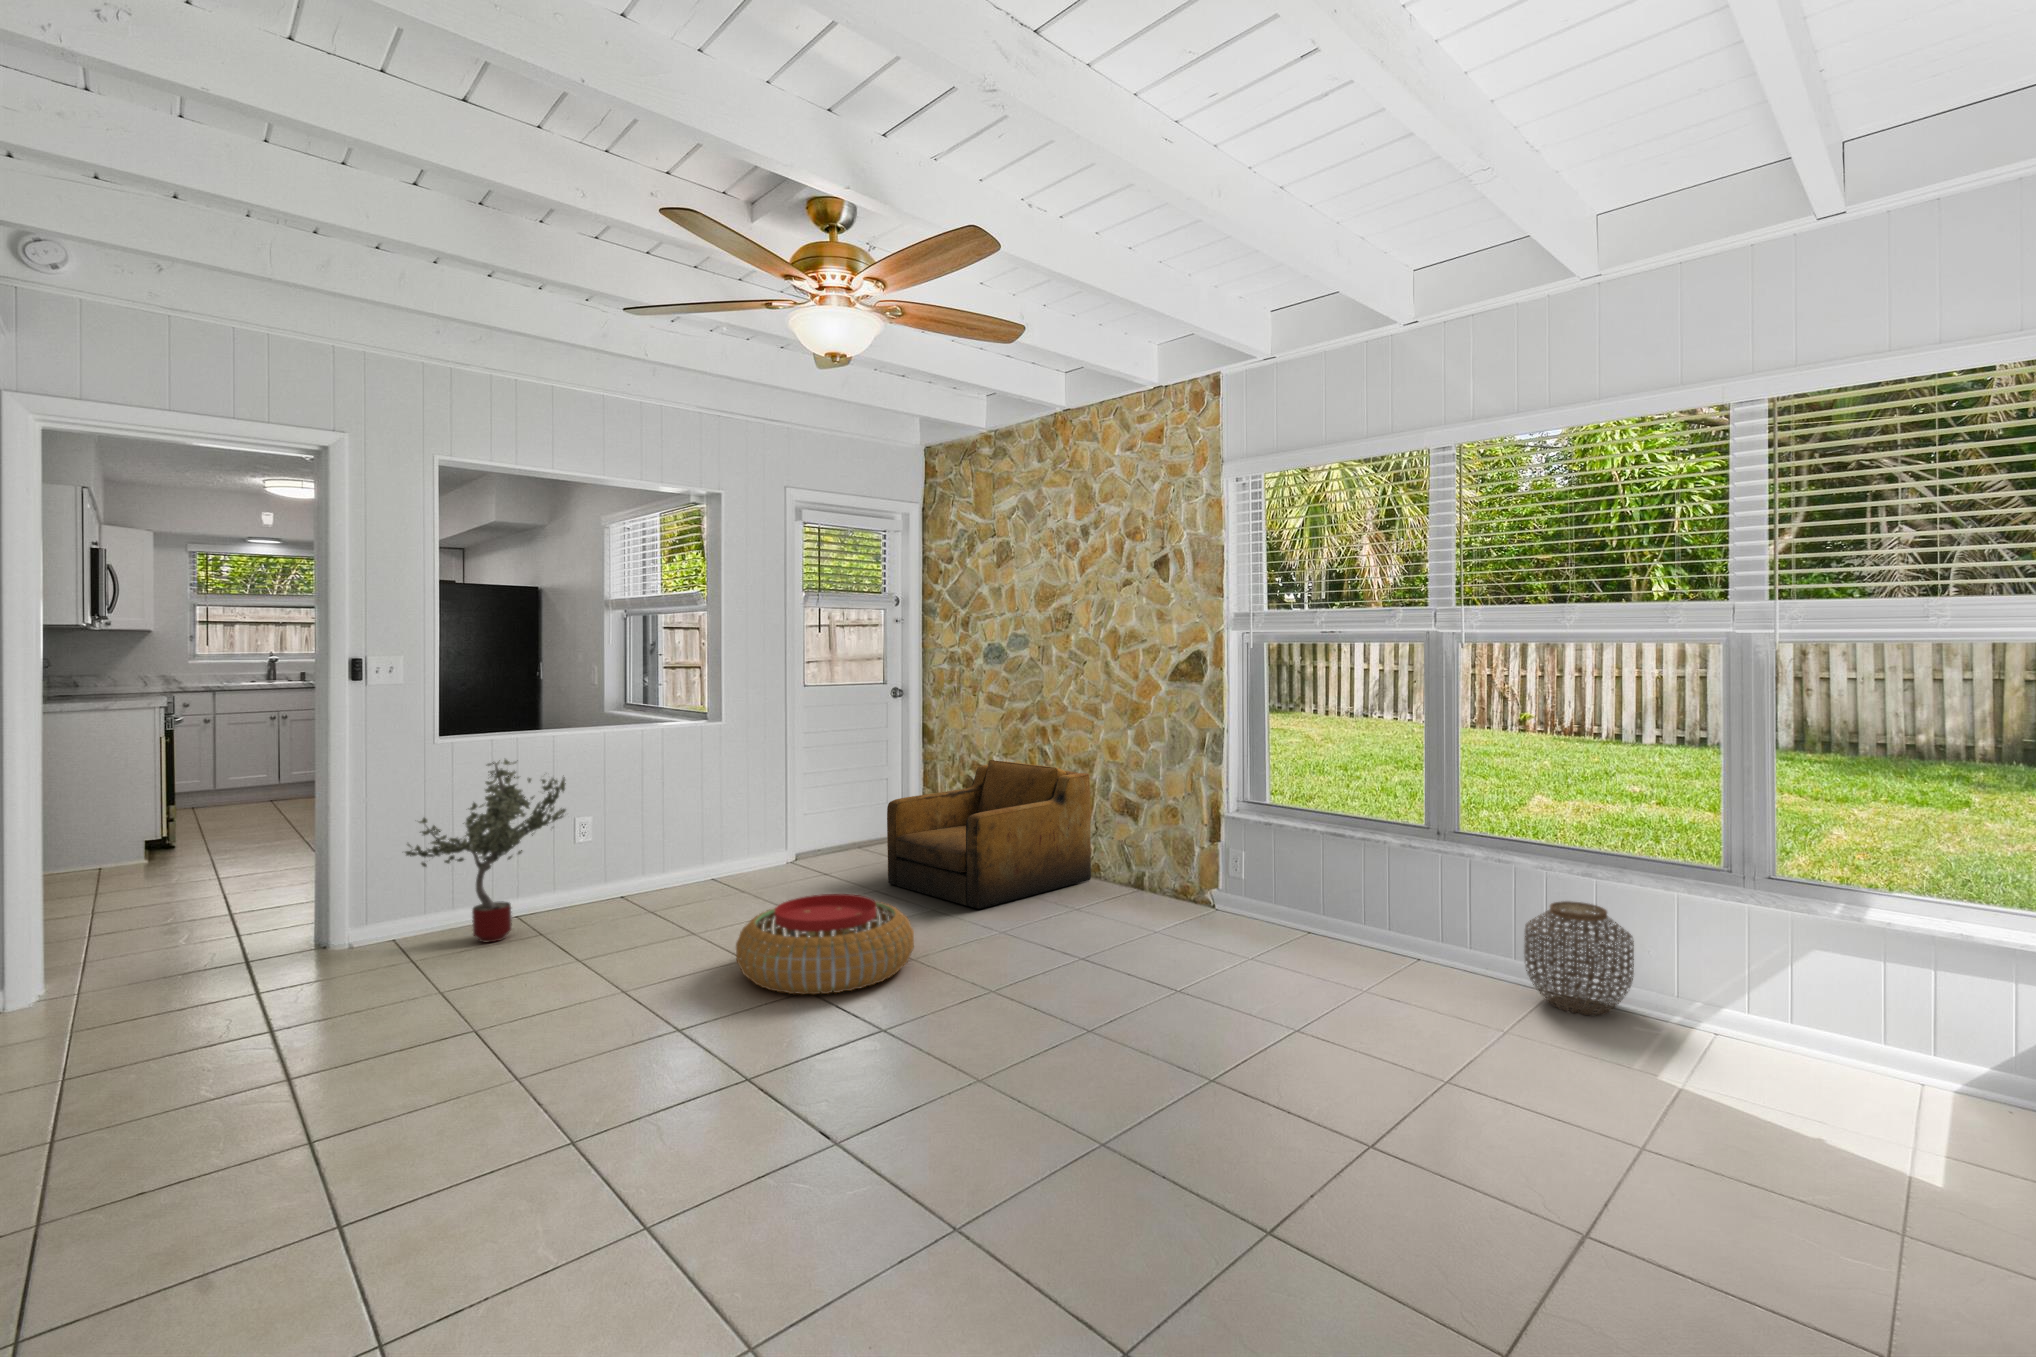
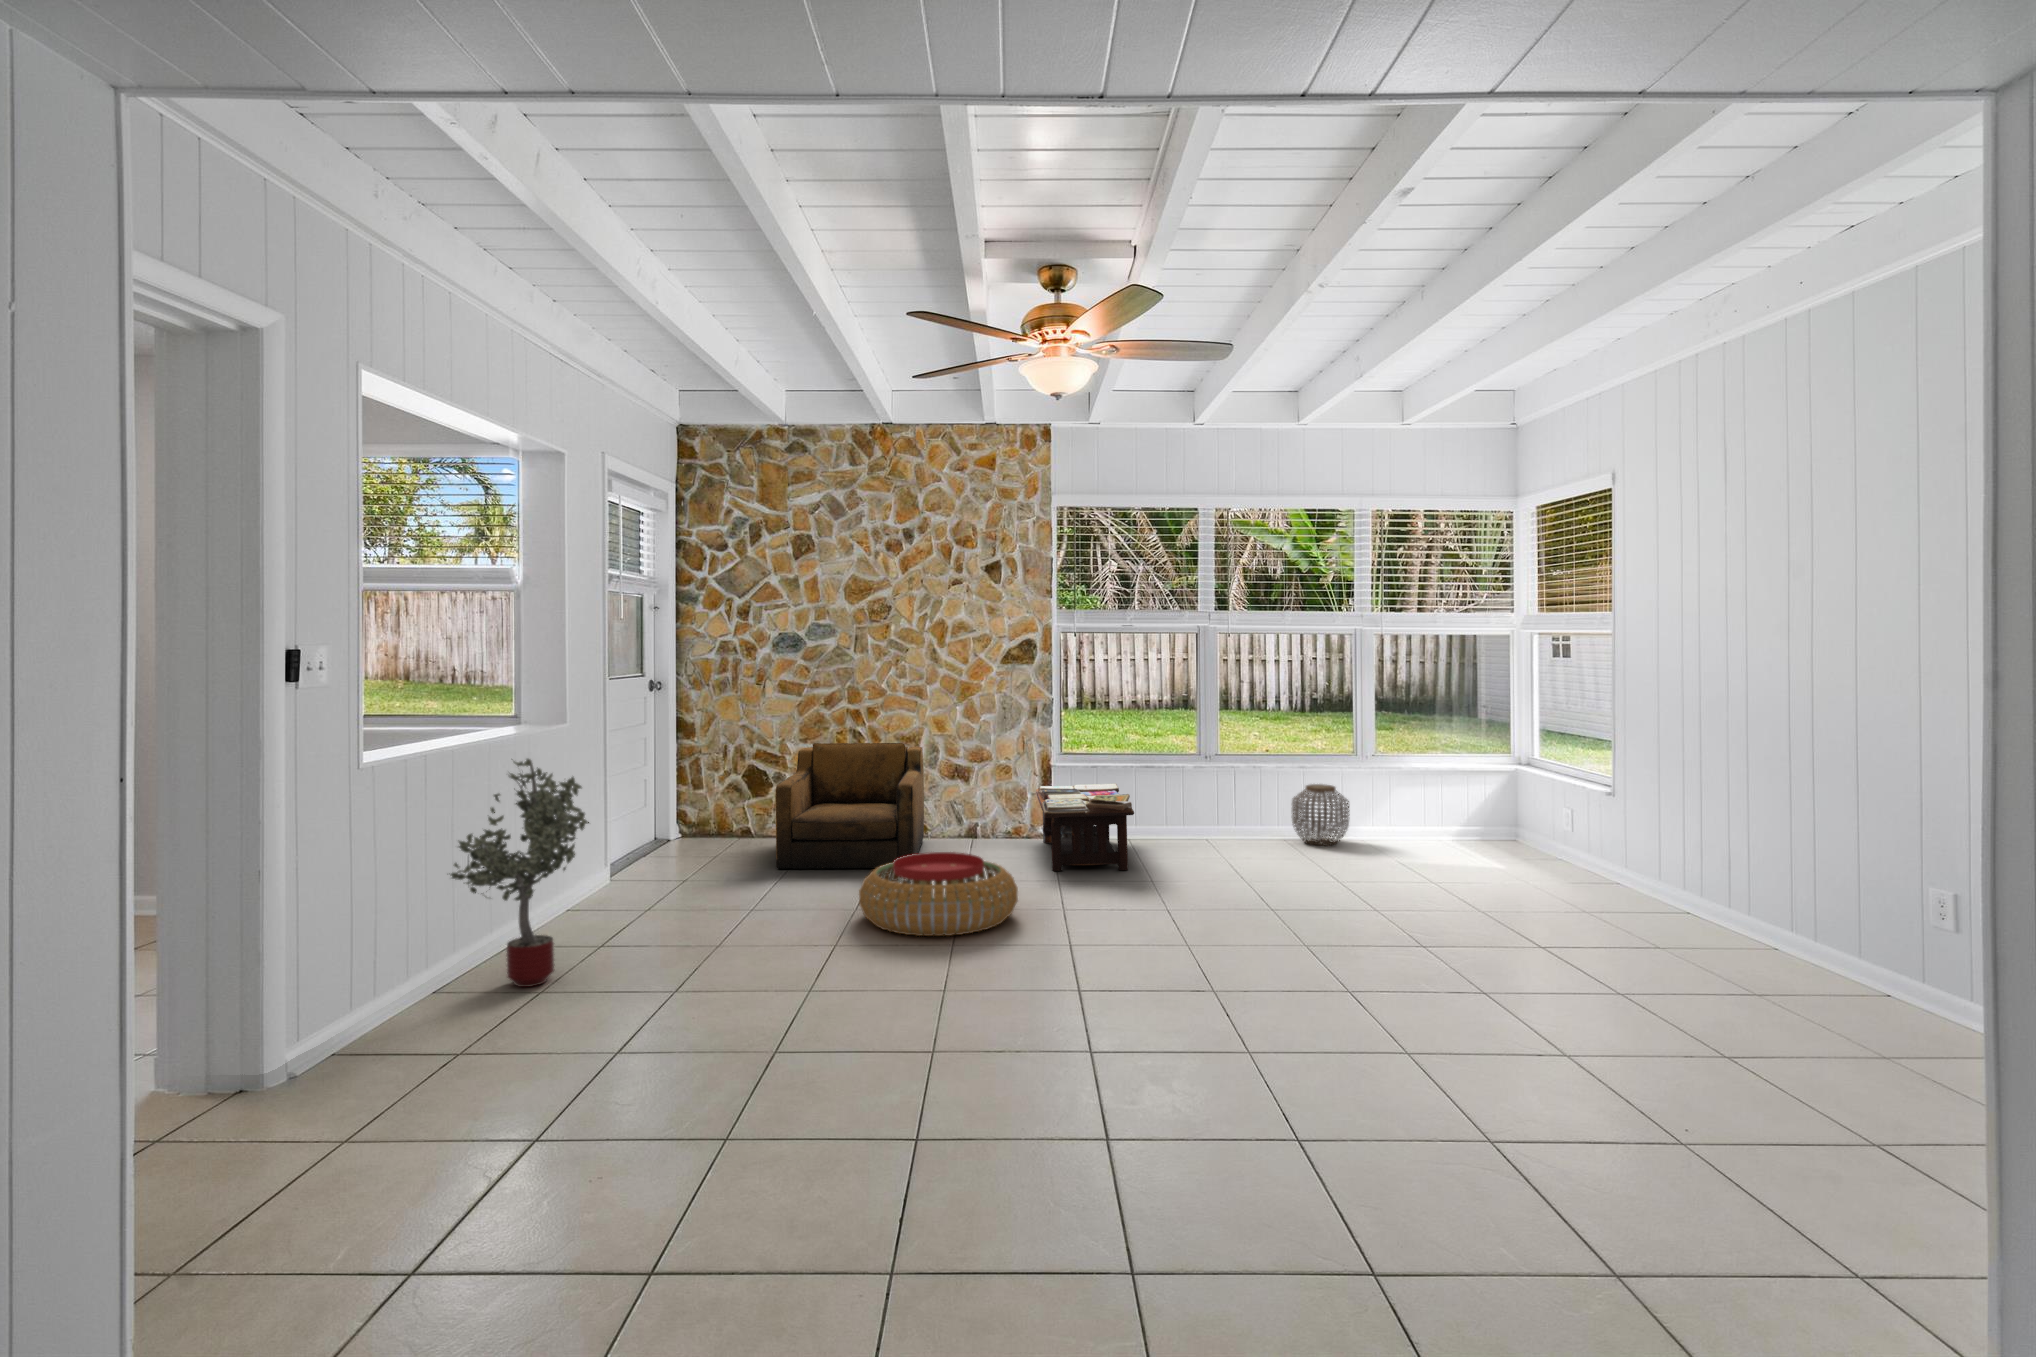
coffee table: none [1069,838,1285,969] -> present [1036,783,1134,871]

